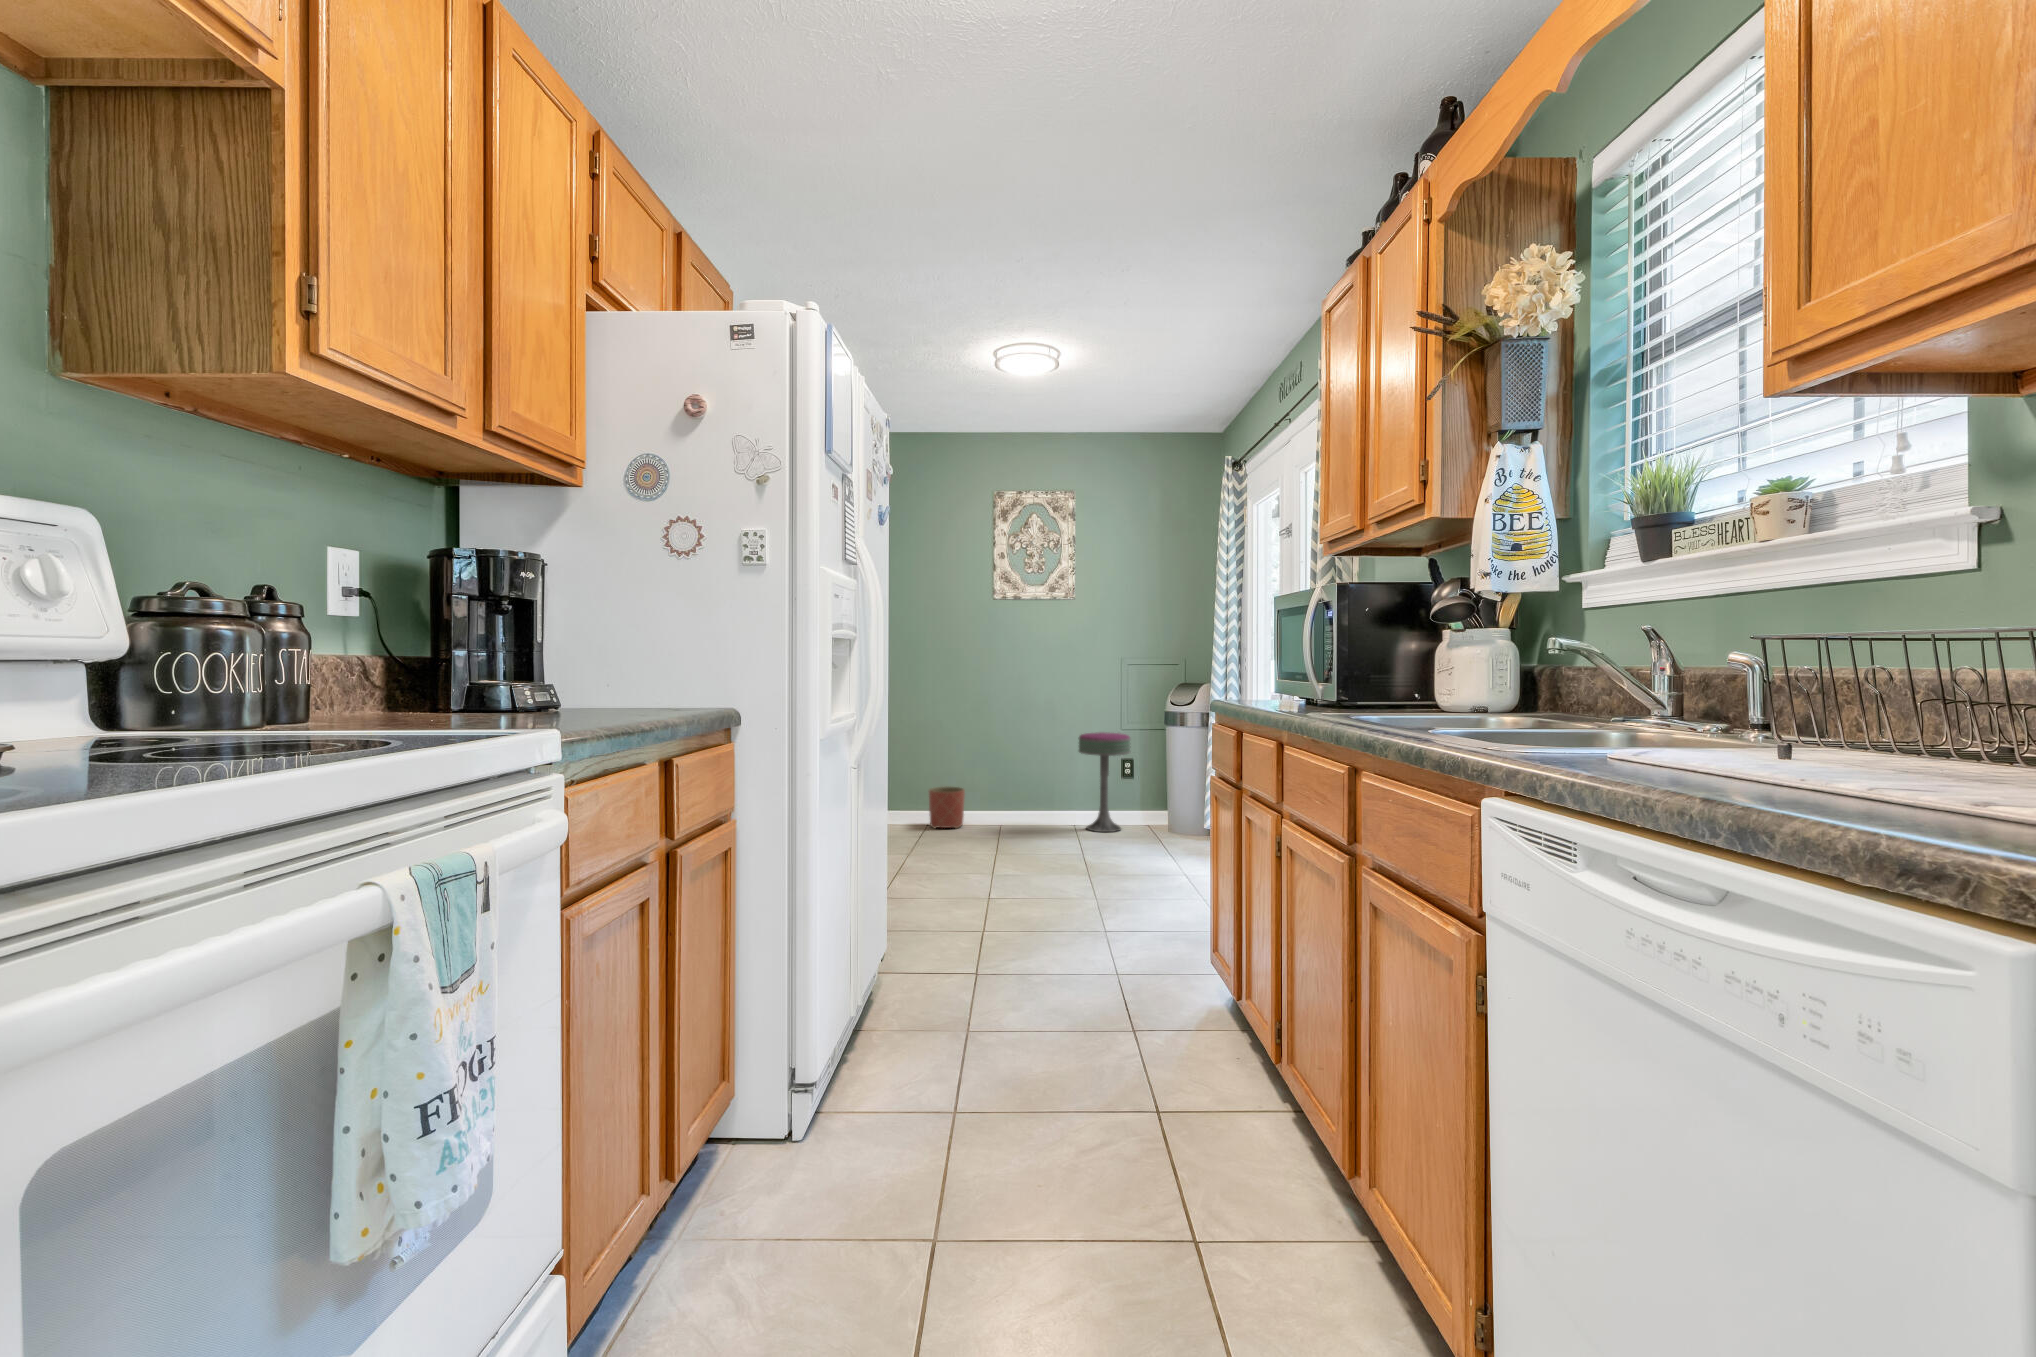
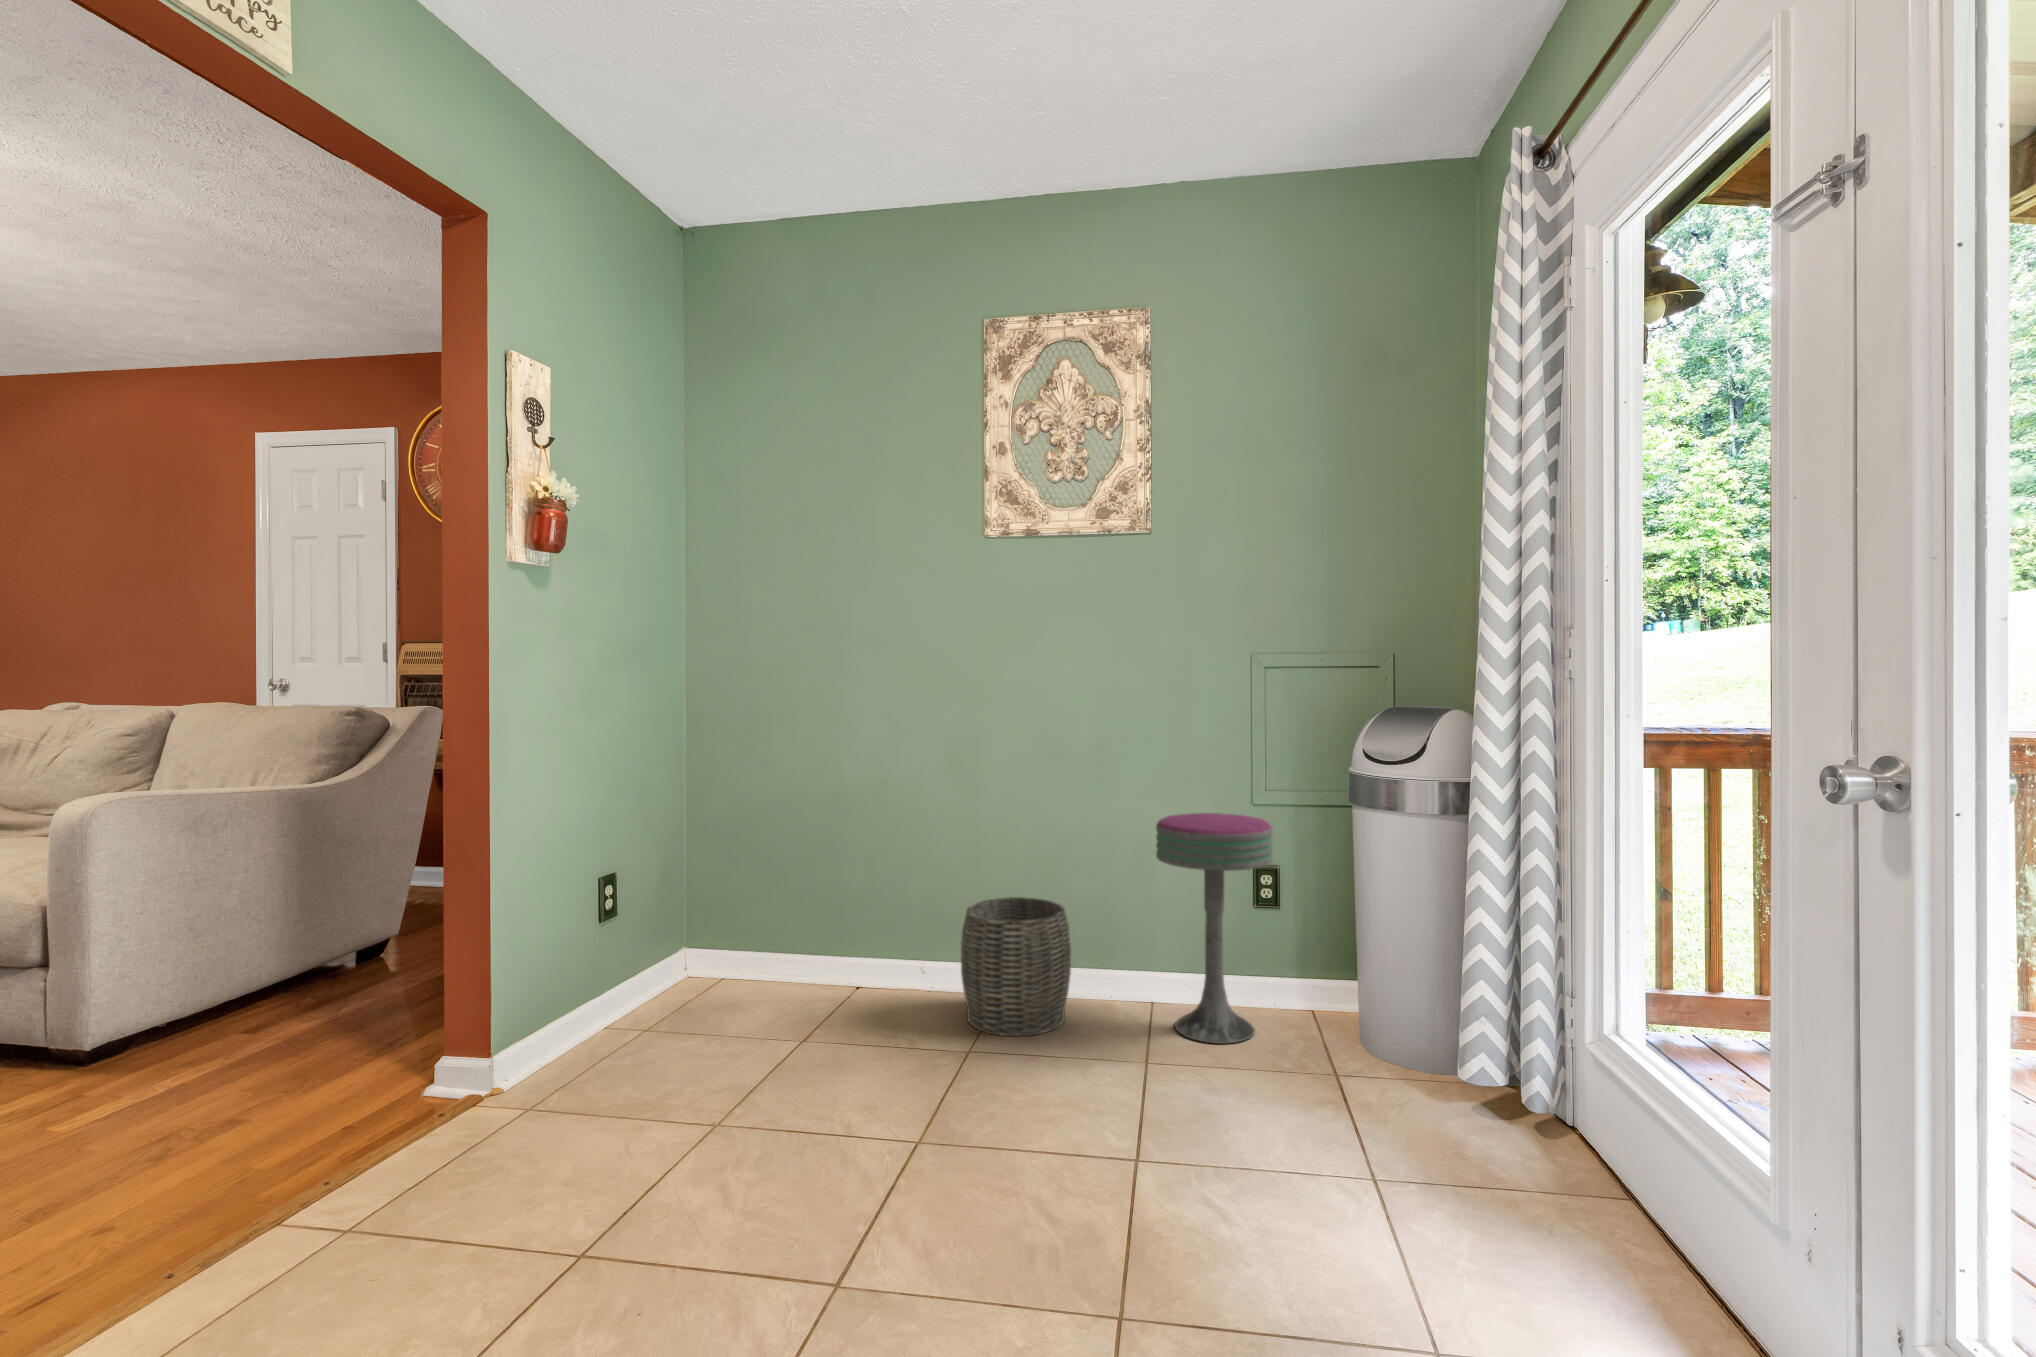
woven basket: none [987,774,1039,833] -> present [961,897,1071,1036]
planter: present [928,786,965,829] -> none [845,918,920,1014]

